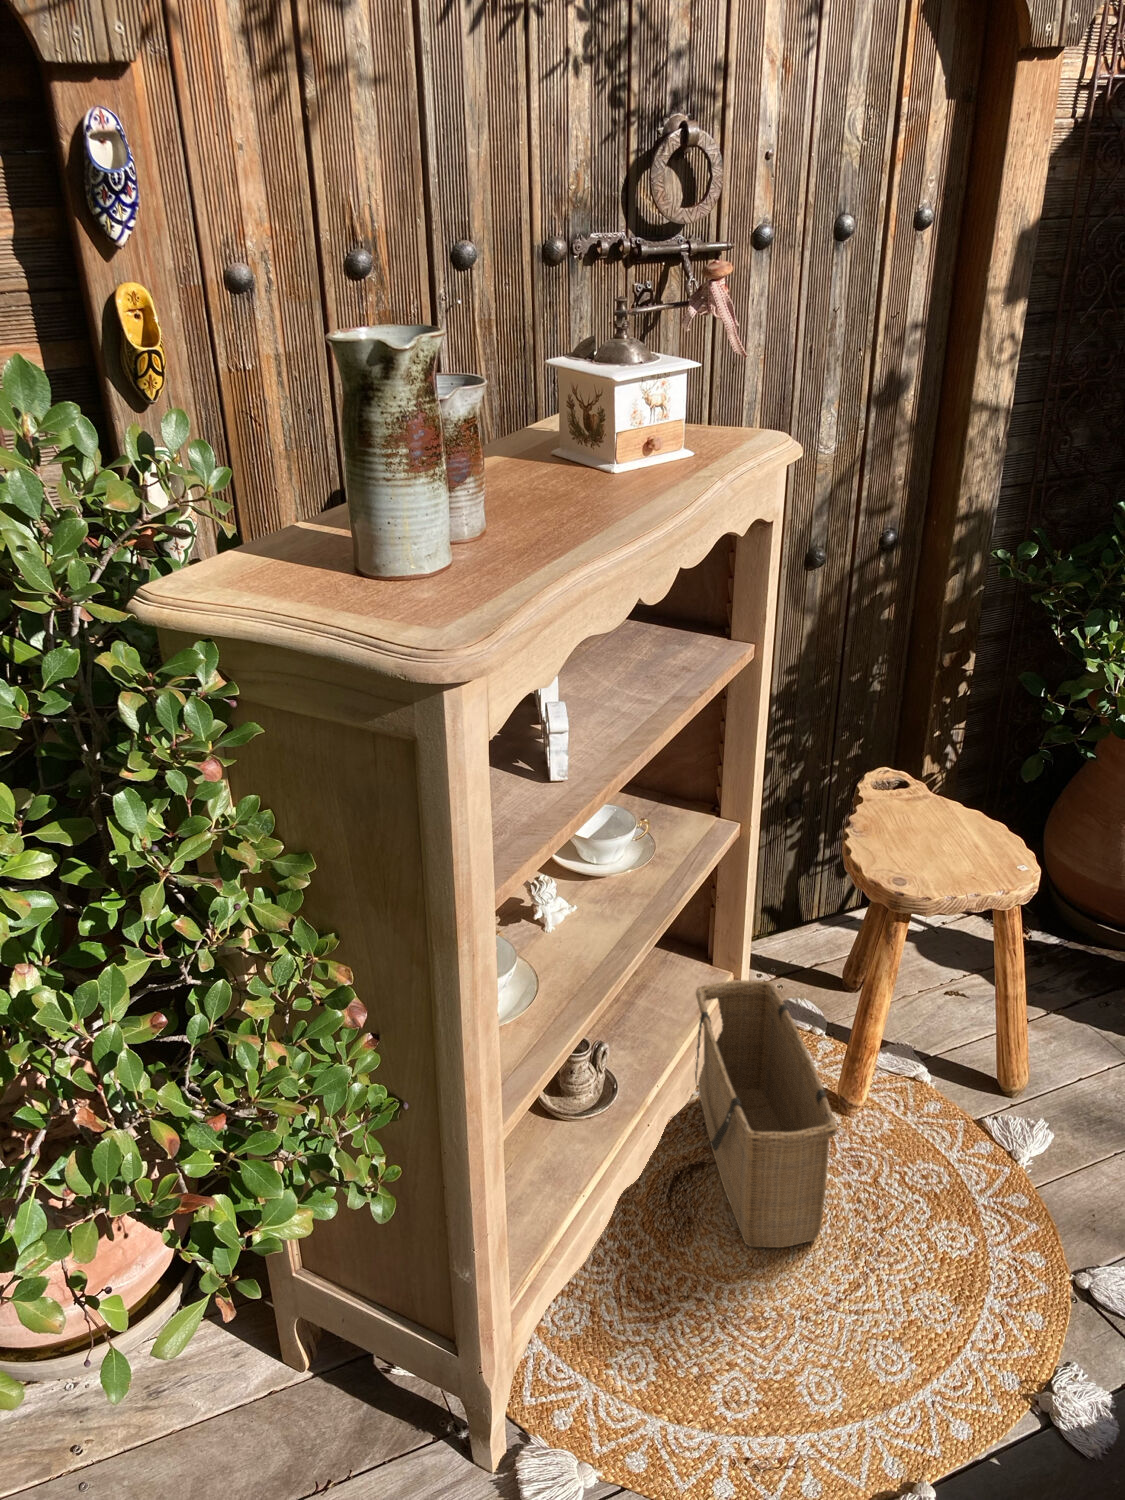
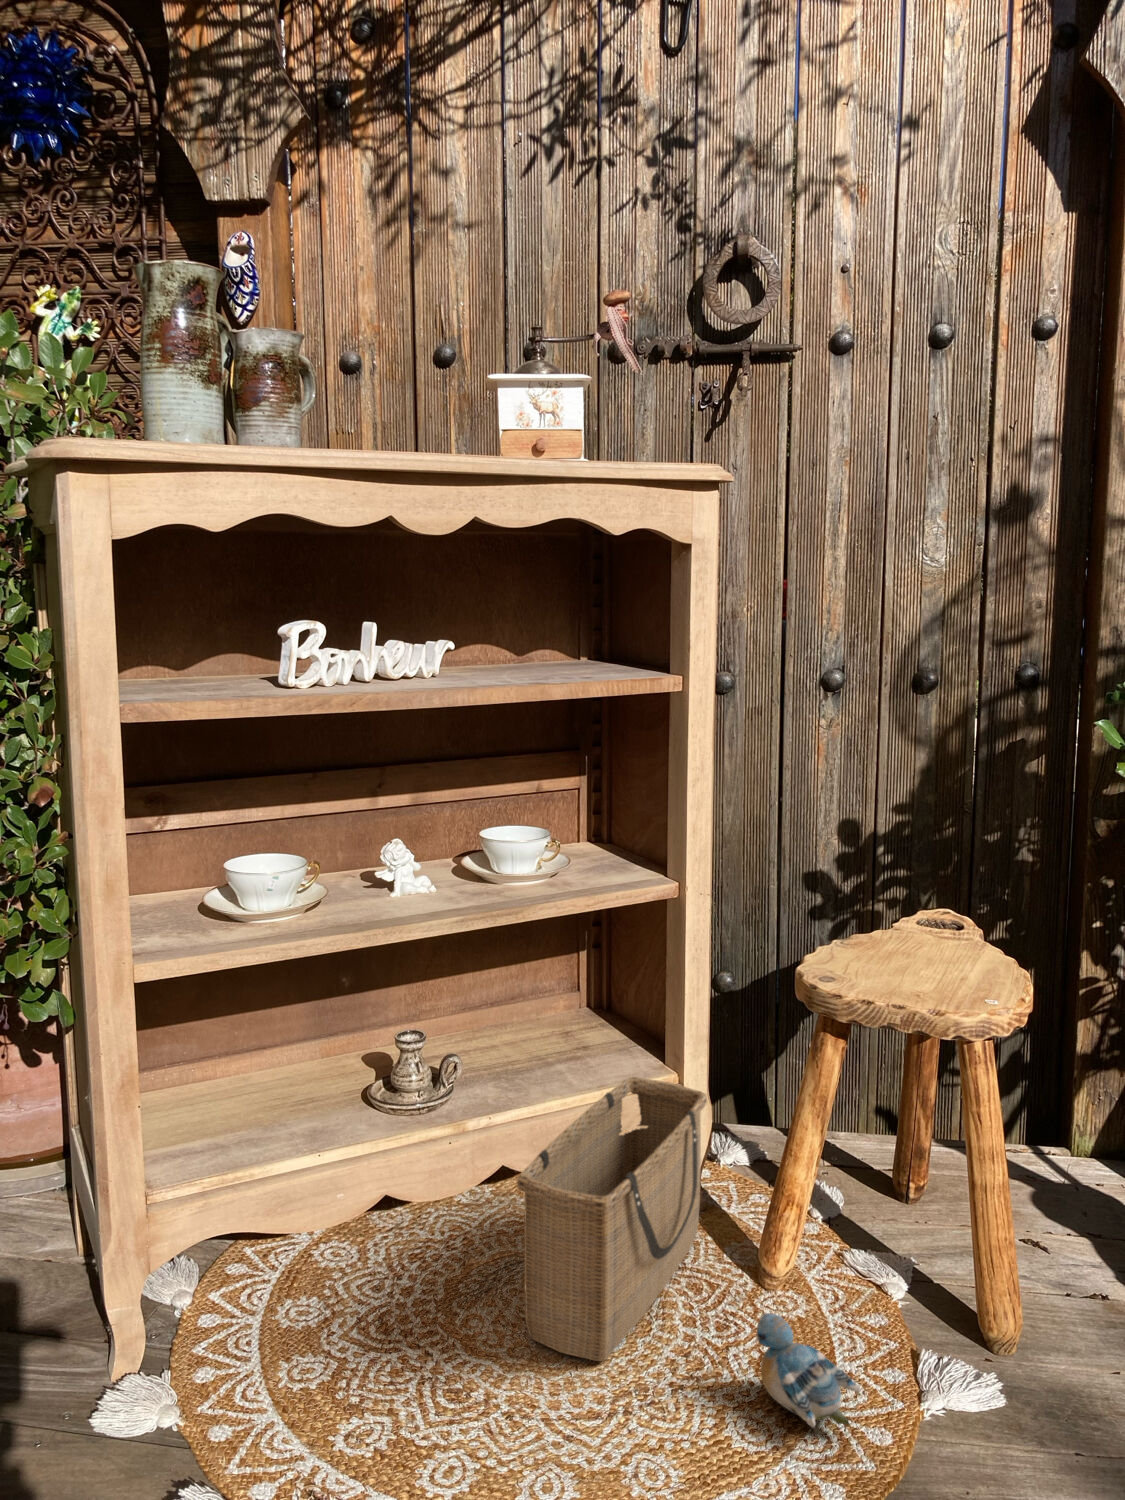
plush toy: none [918,1147,1011,1218] -> present [757,1313,860,1427]

